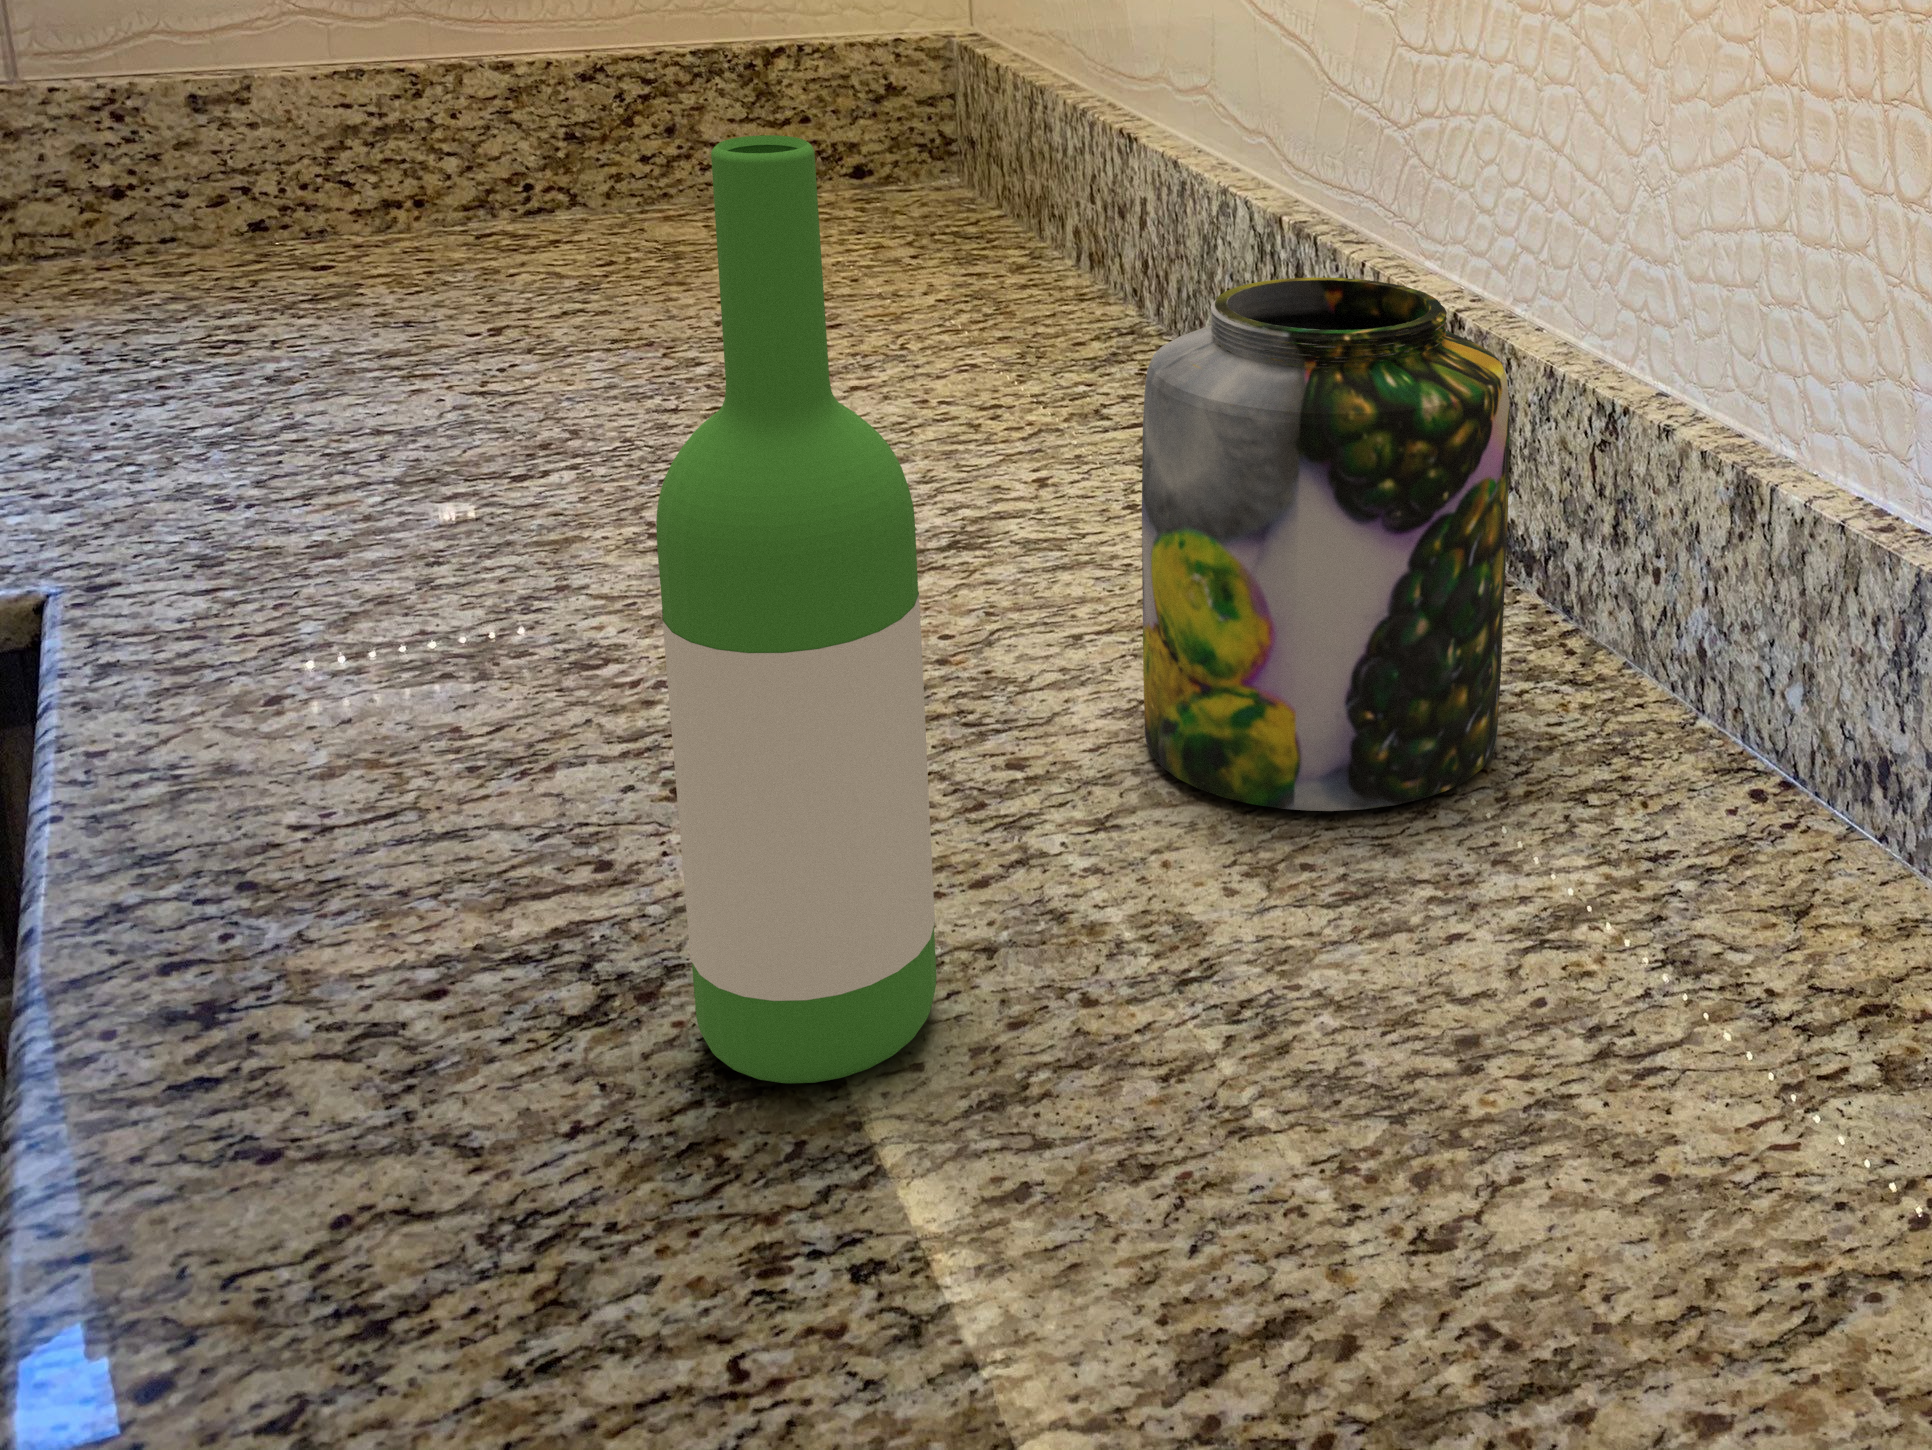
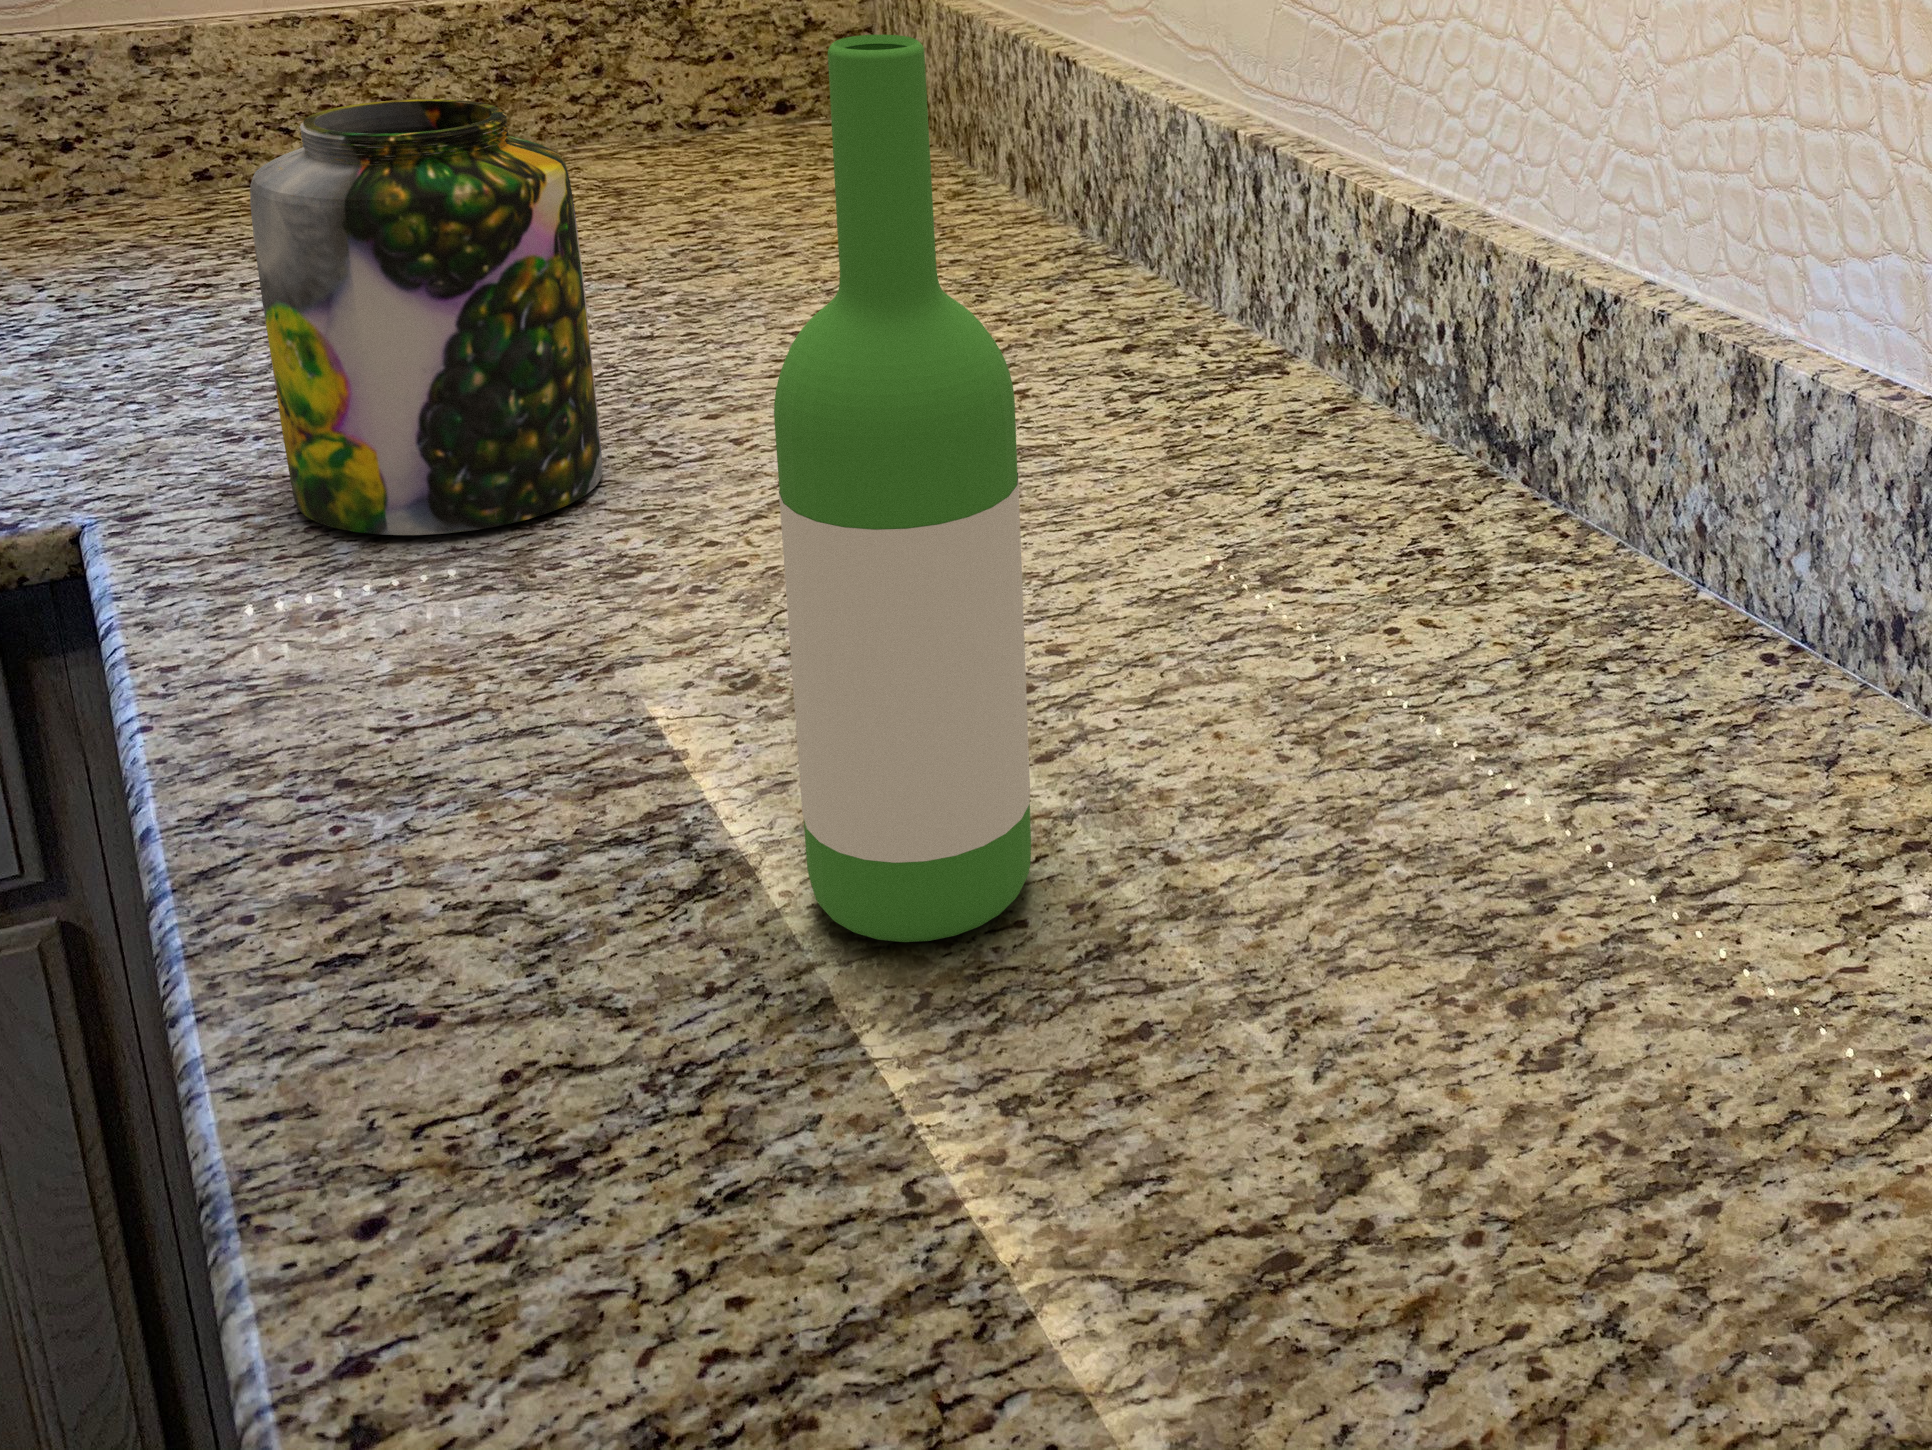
jar: present [1142,277,1510,811] -> present [250,99,603,535]

